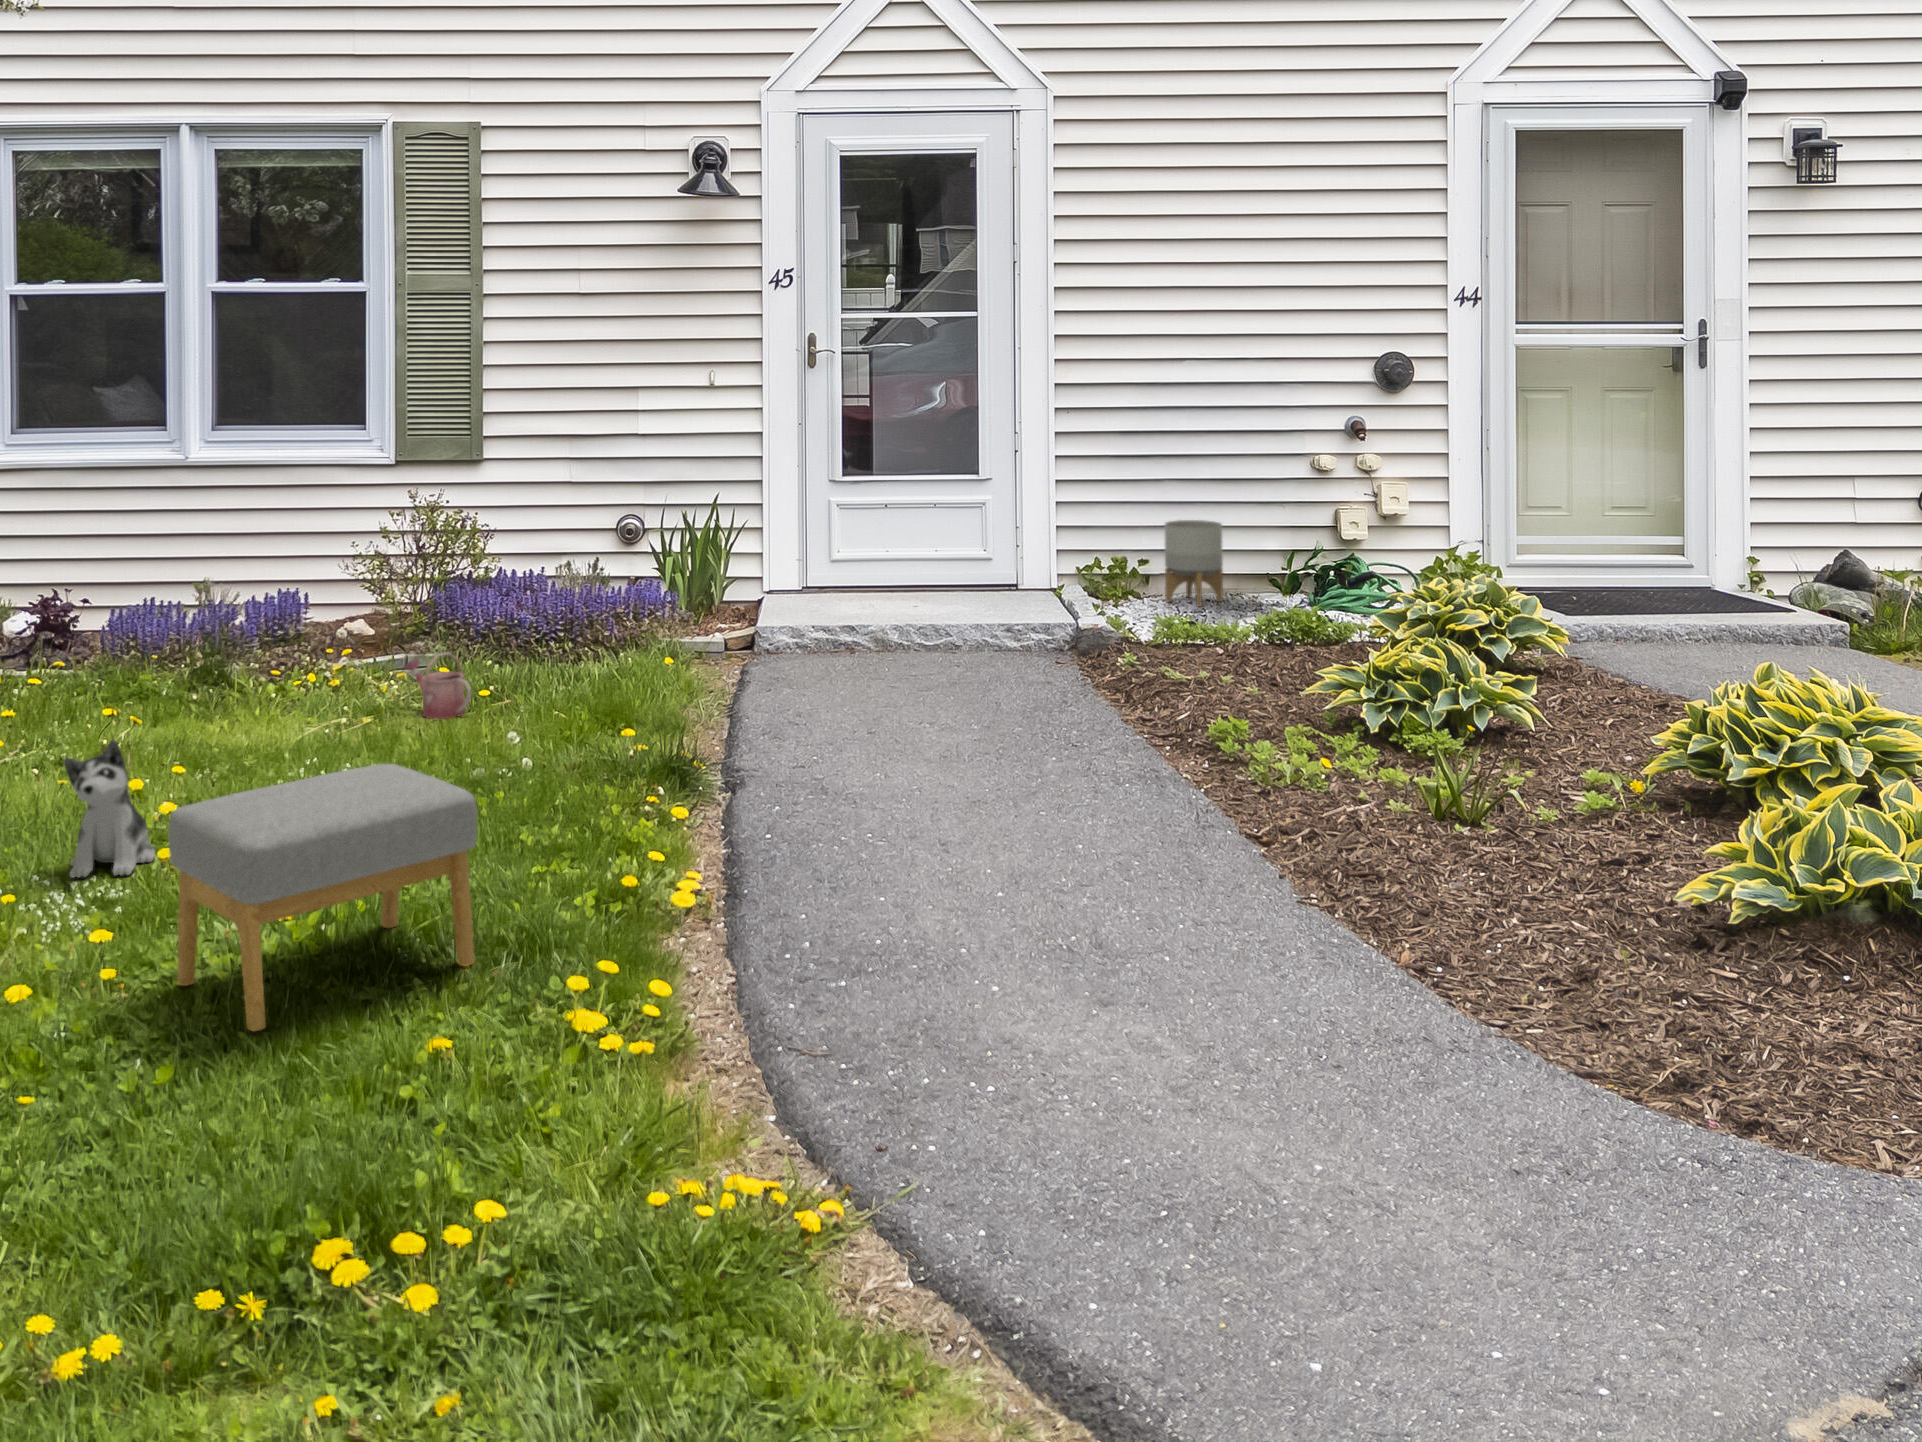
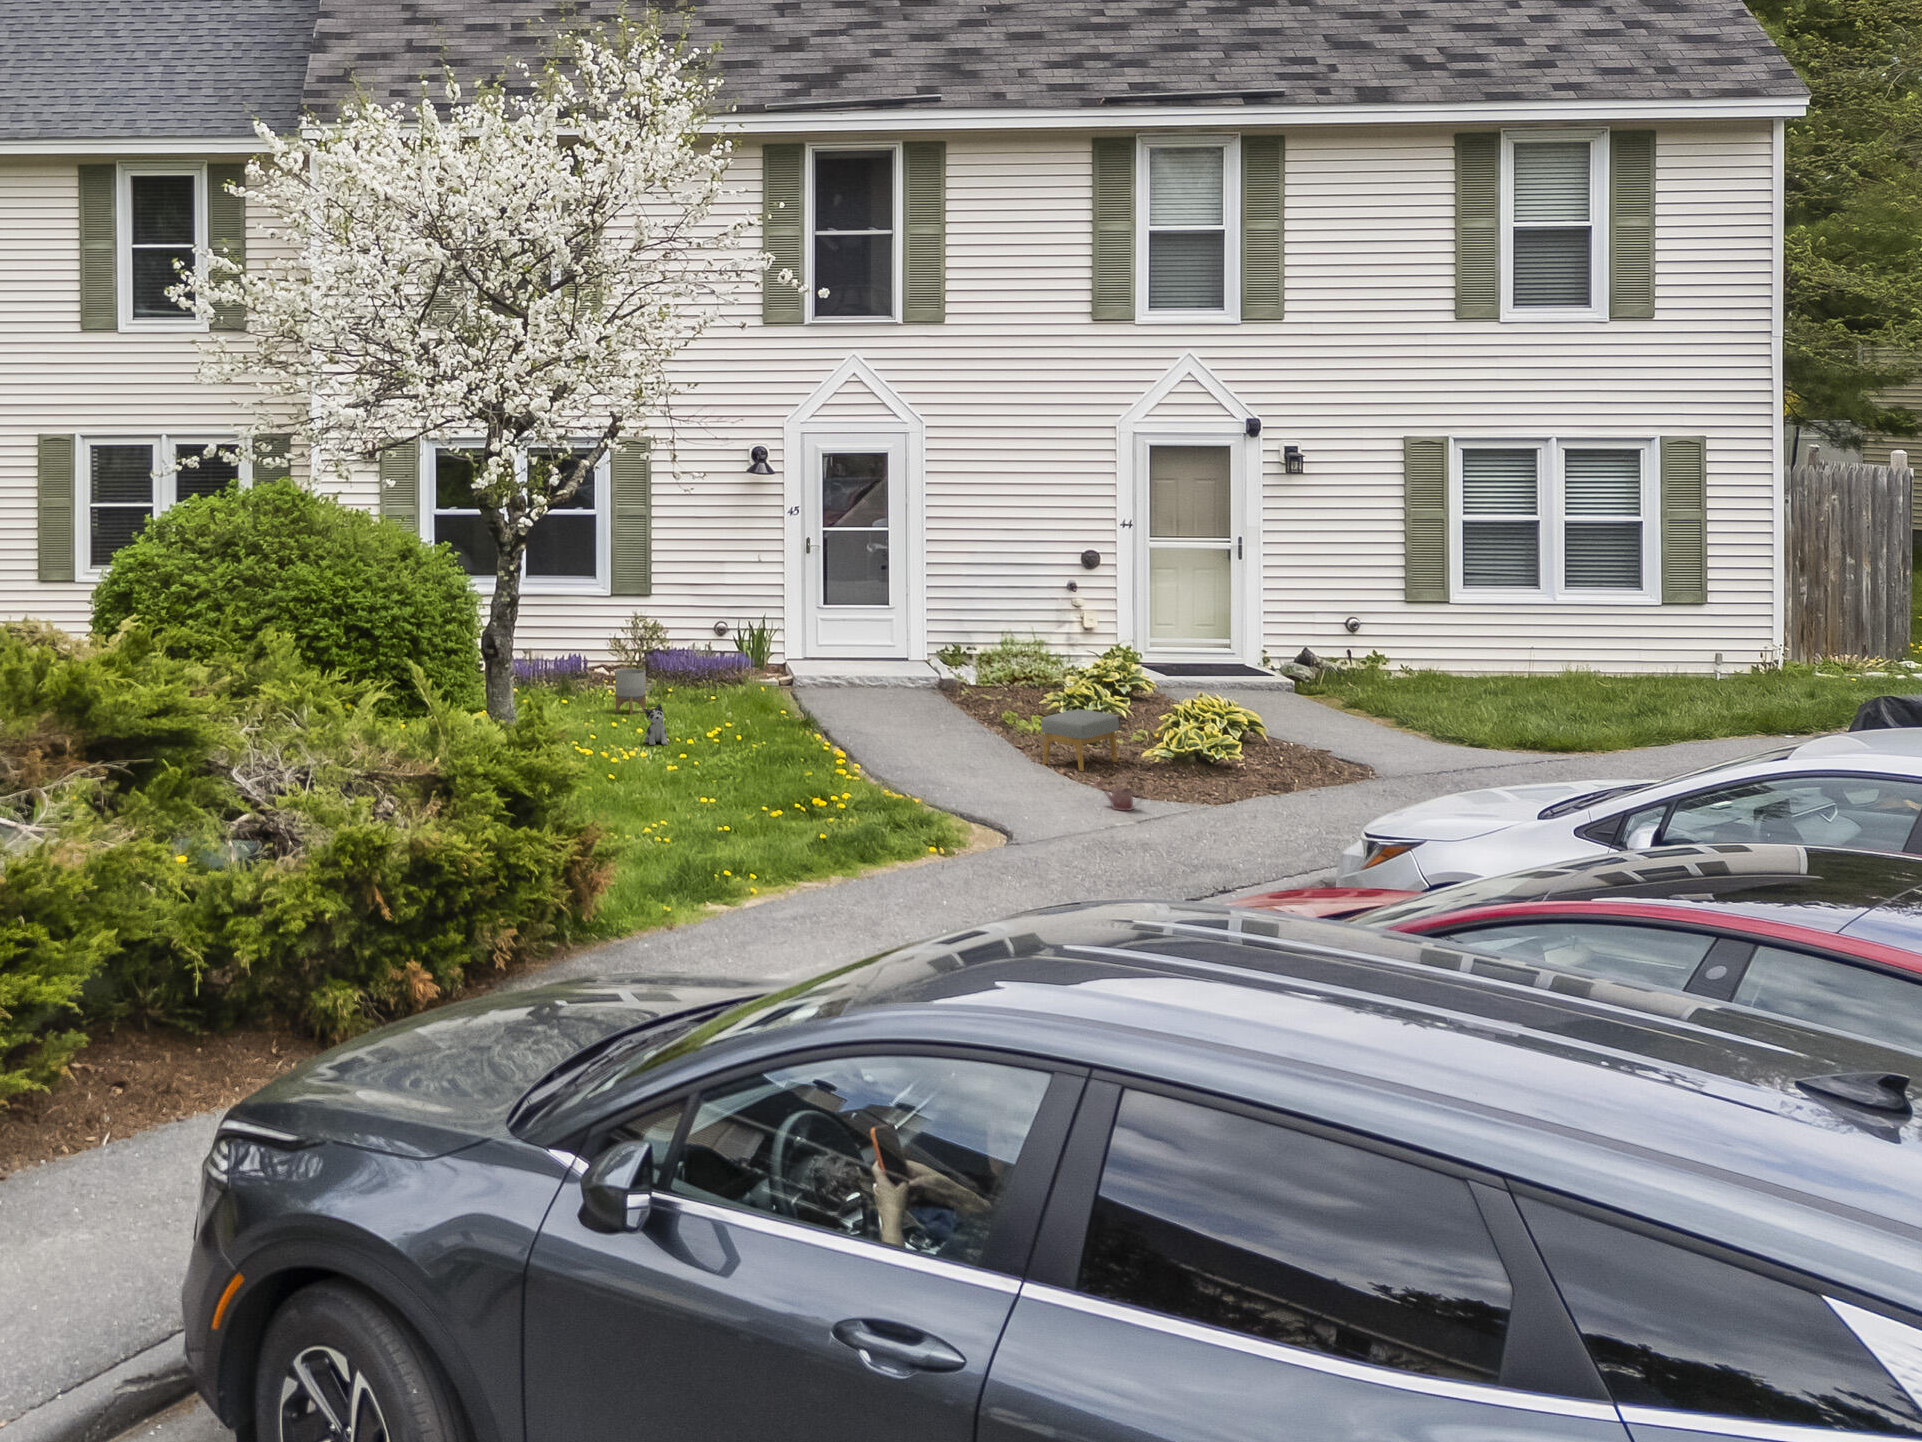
planter: present [1165,520,1223,607] -> present [615,668,646,715]
watering can: present [404,652,471,719] -> present [1097,779,1141,811]
footstool: present [168,763,477,1031] -> present [1041,709,1119,771]

